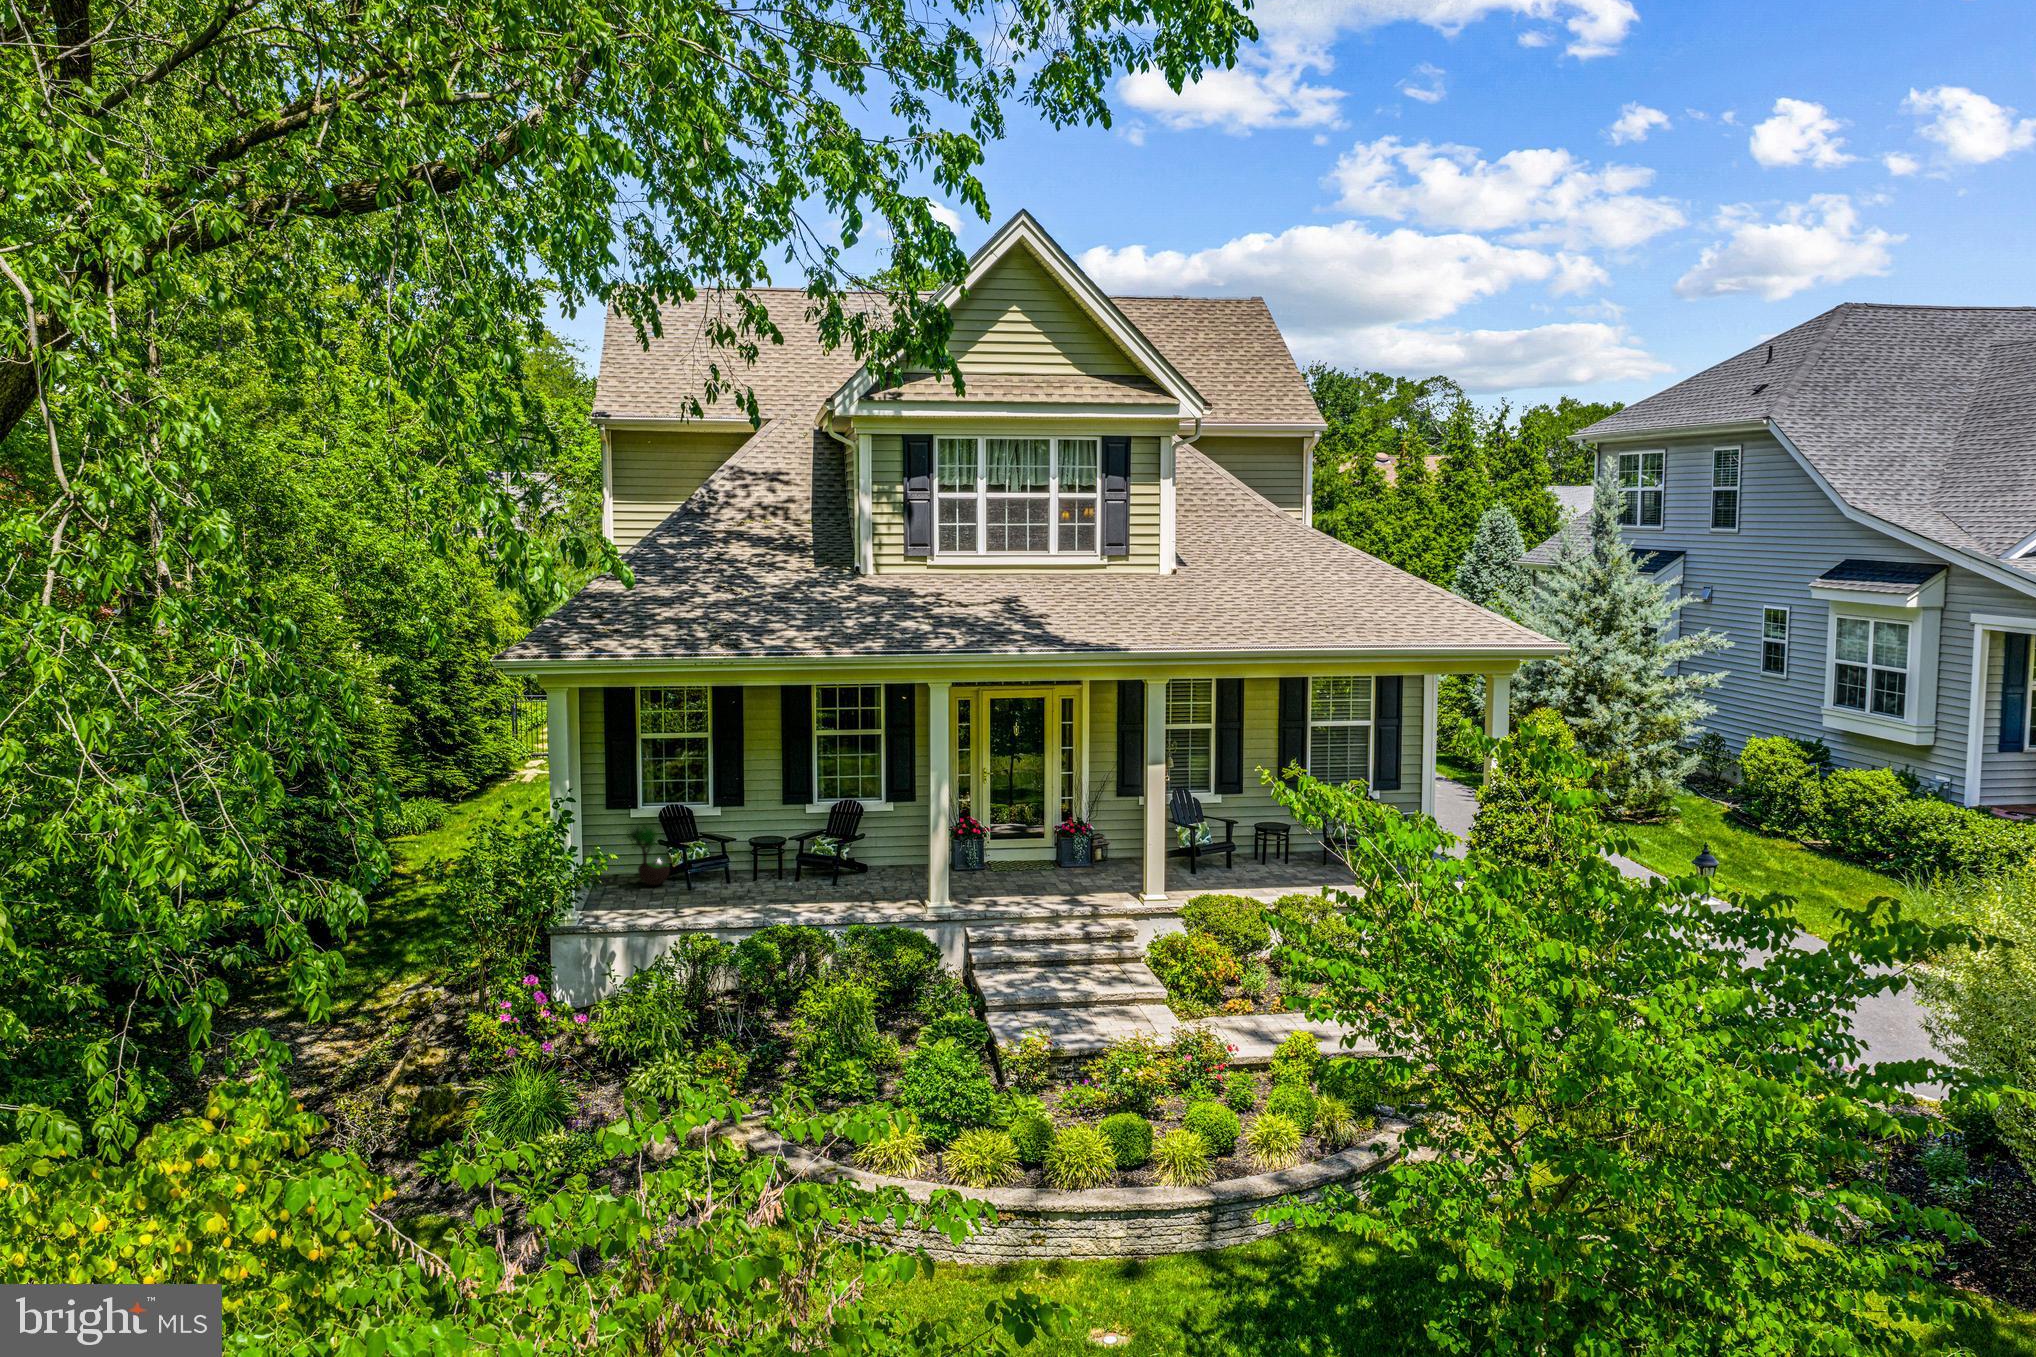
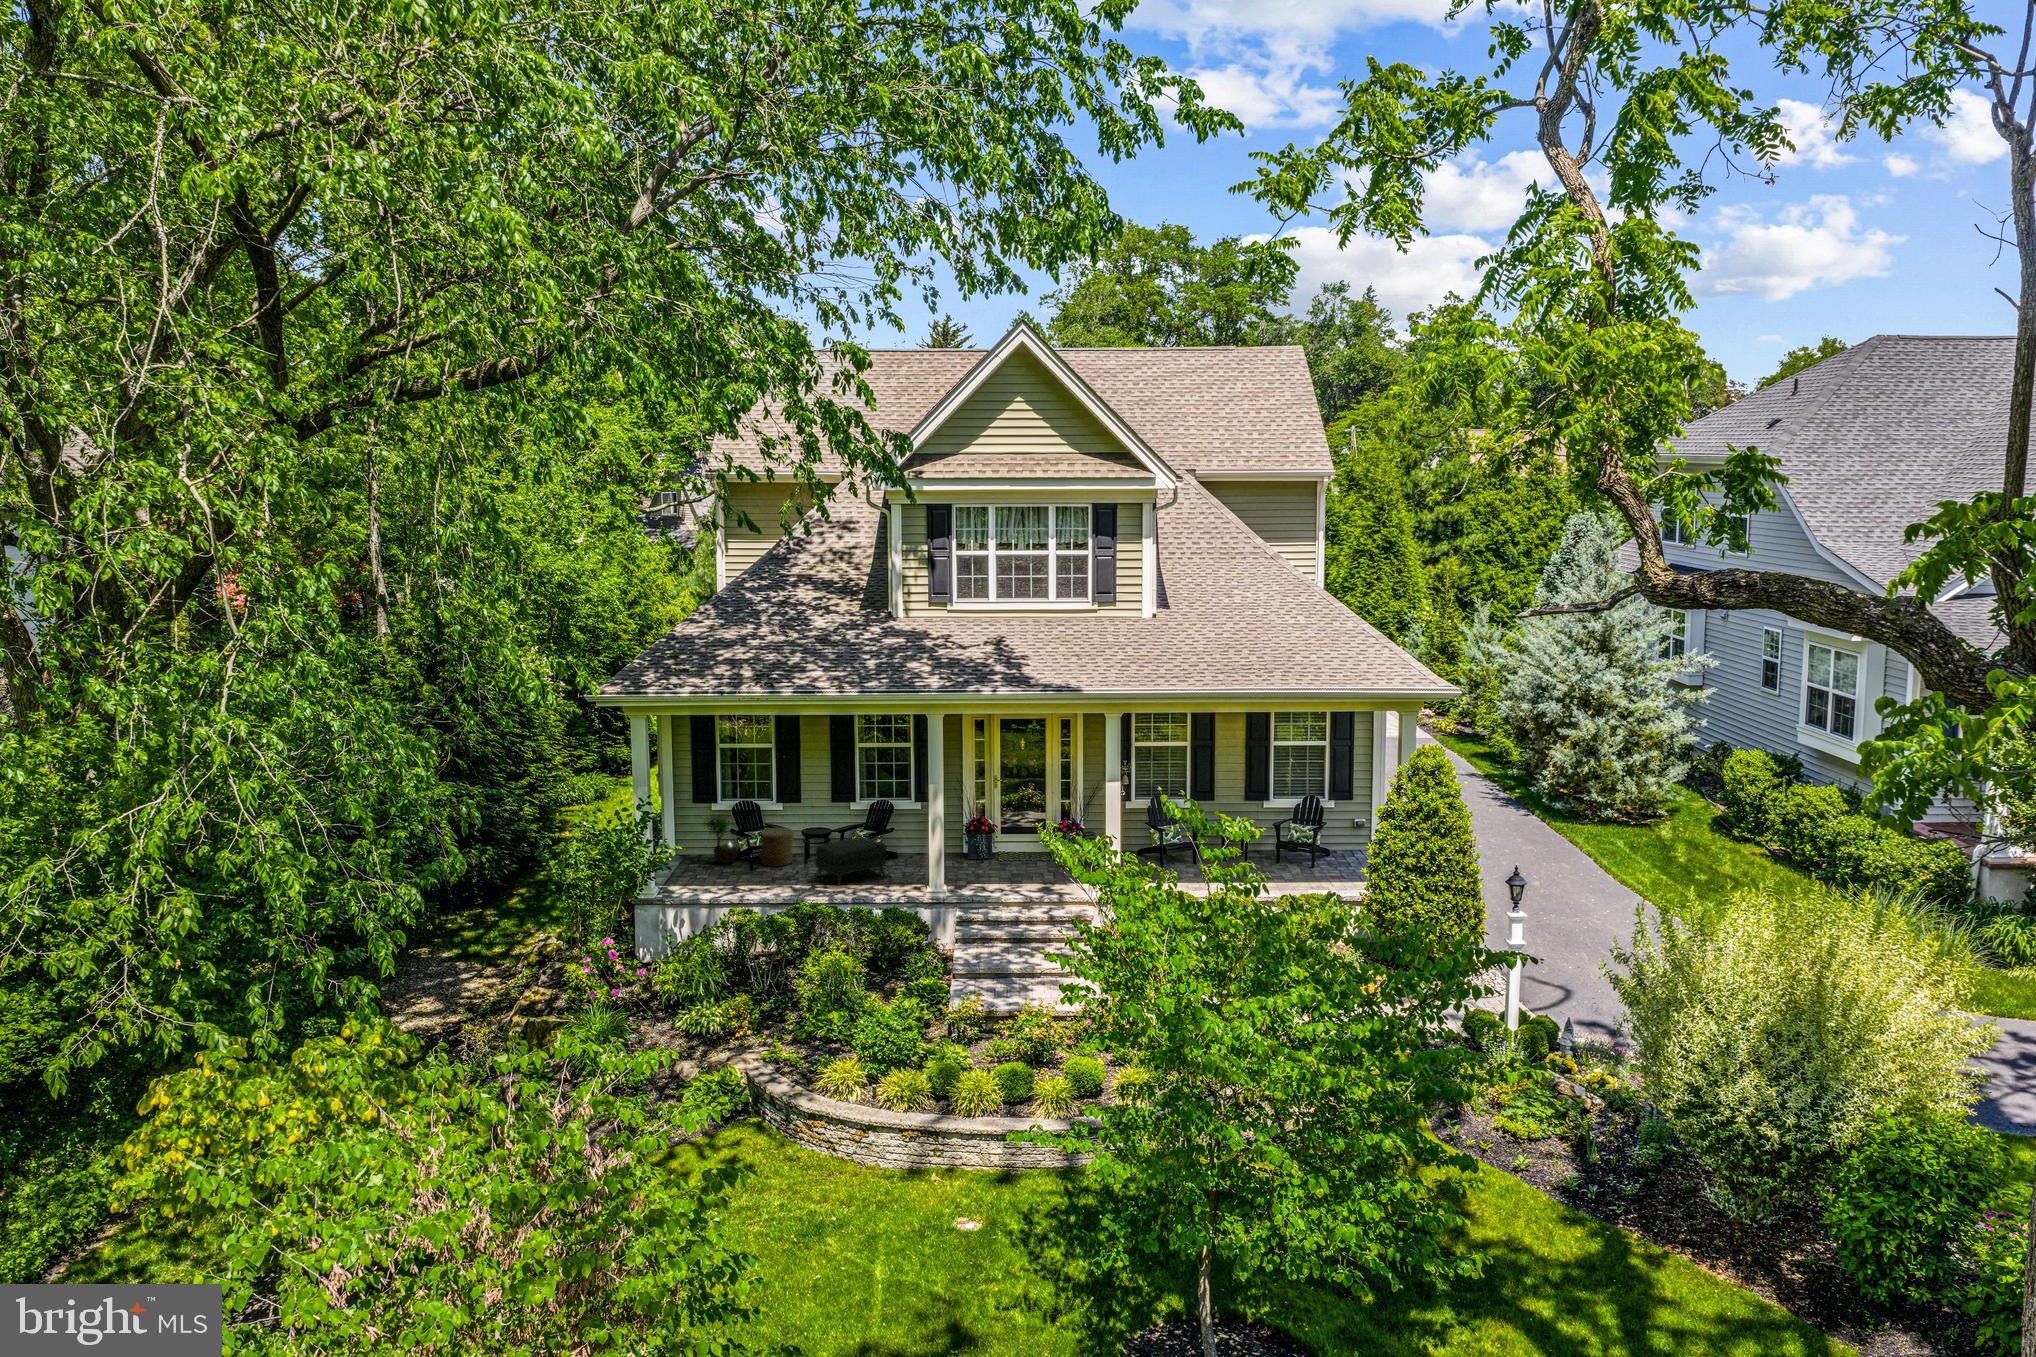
basket: none [697,839,742,888] -> present [759,828,793,867]
ottoman: none [777,845,868,906] -> present [815,836,886,885]

